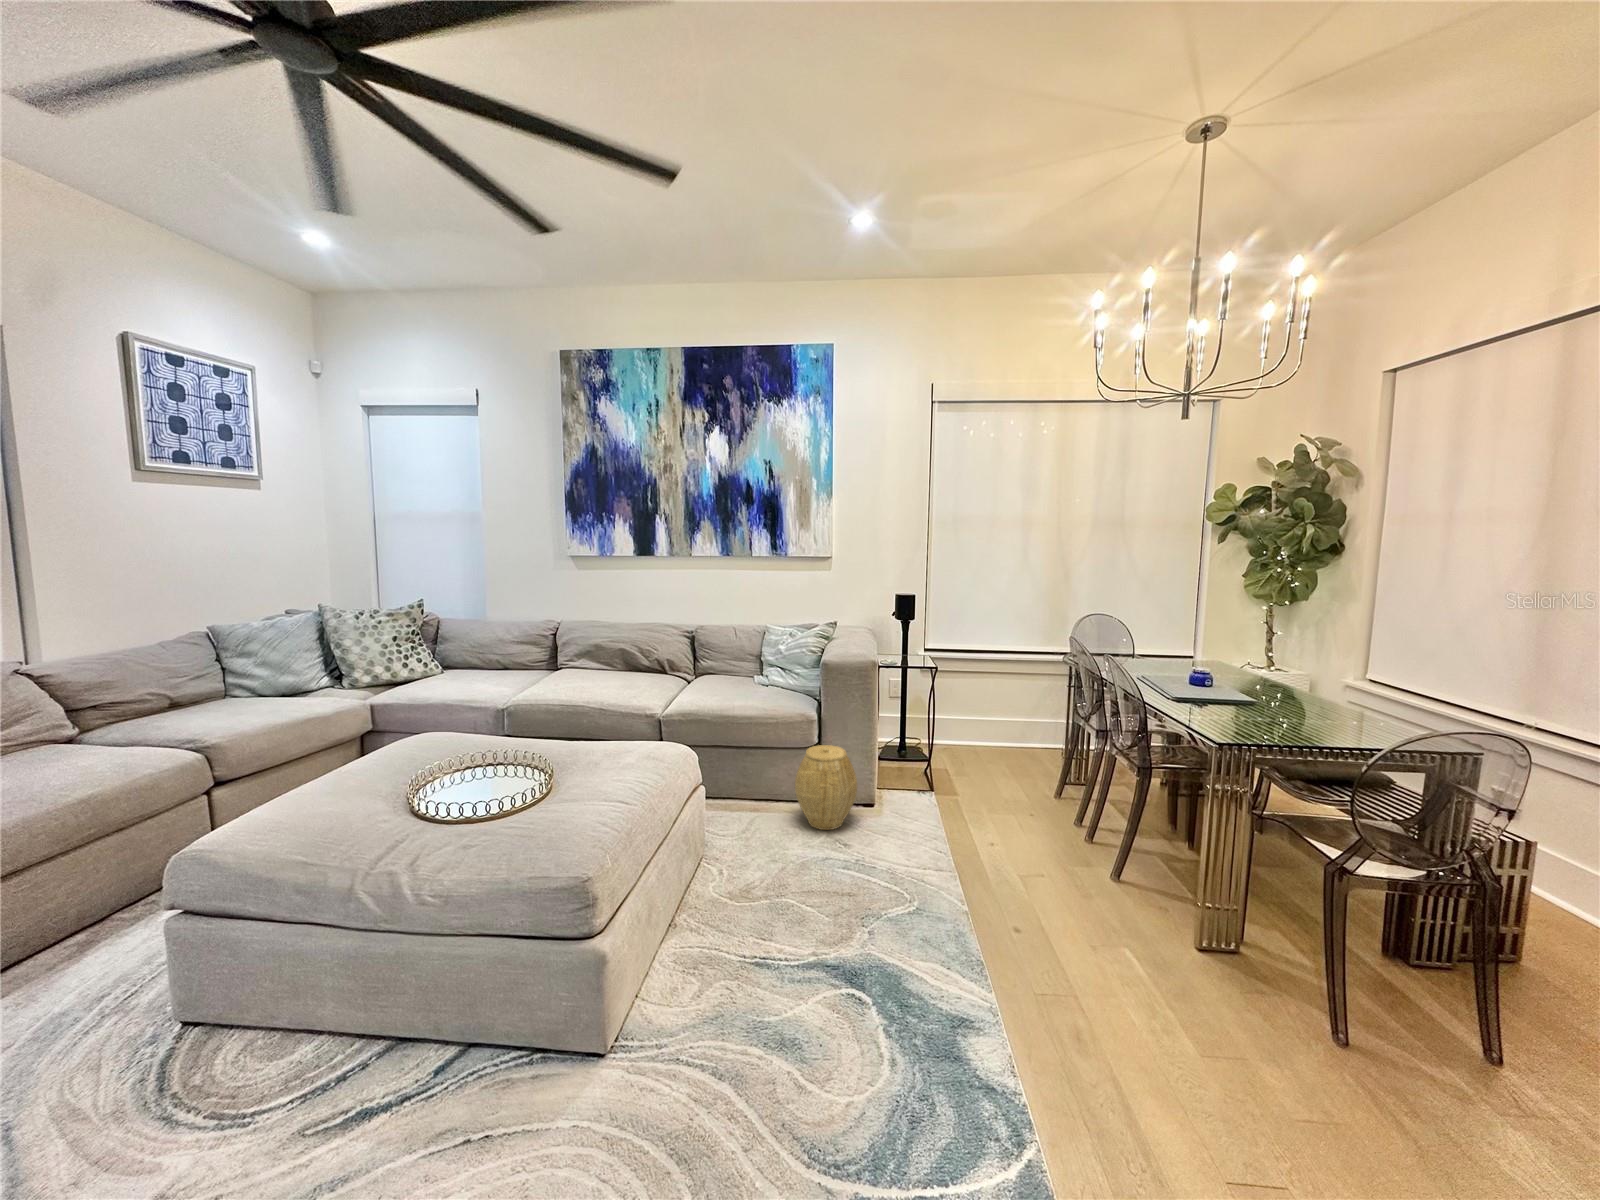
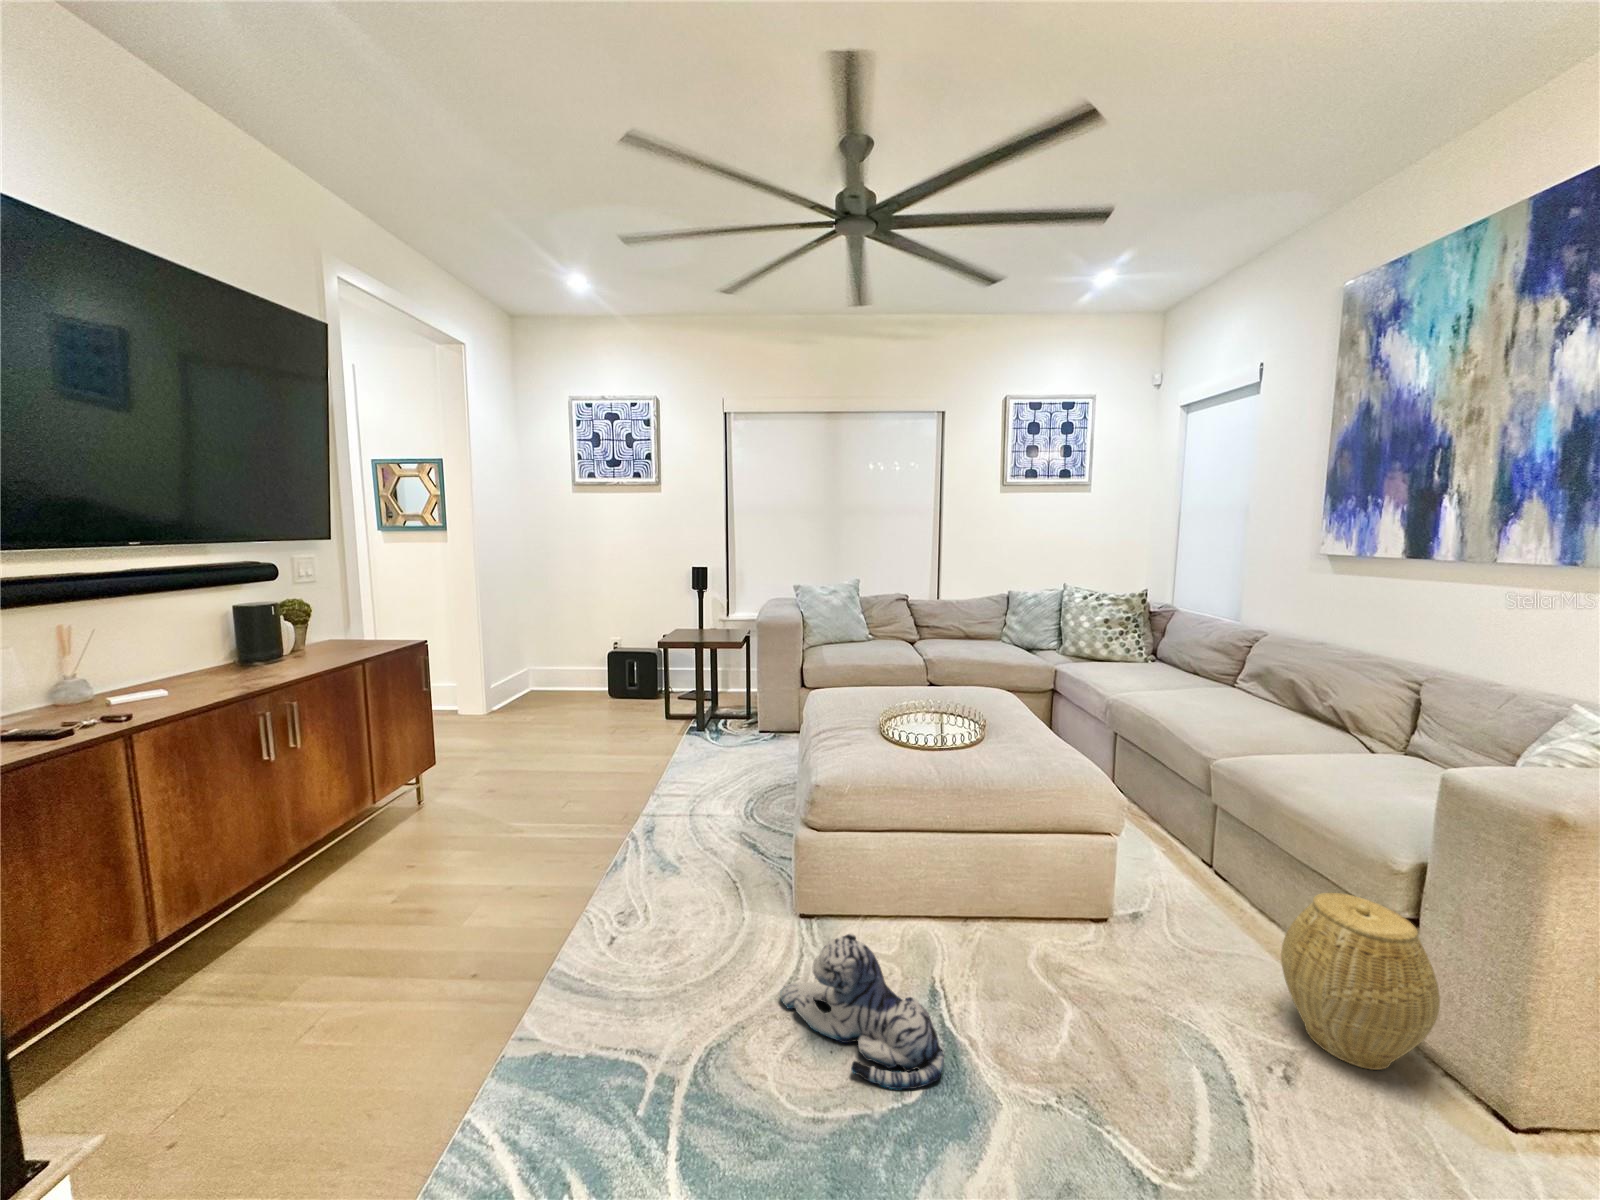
plush toy: none [777,959,885,1096] -> present [780,934,944,1089]

